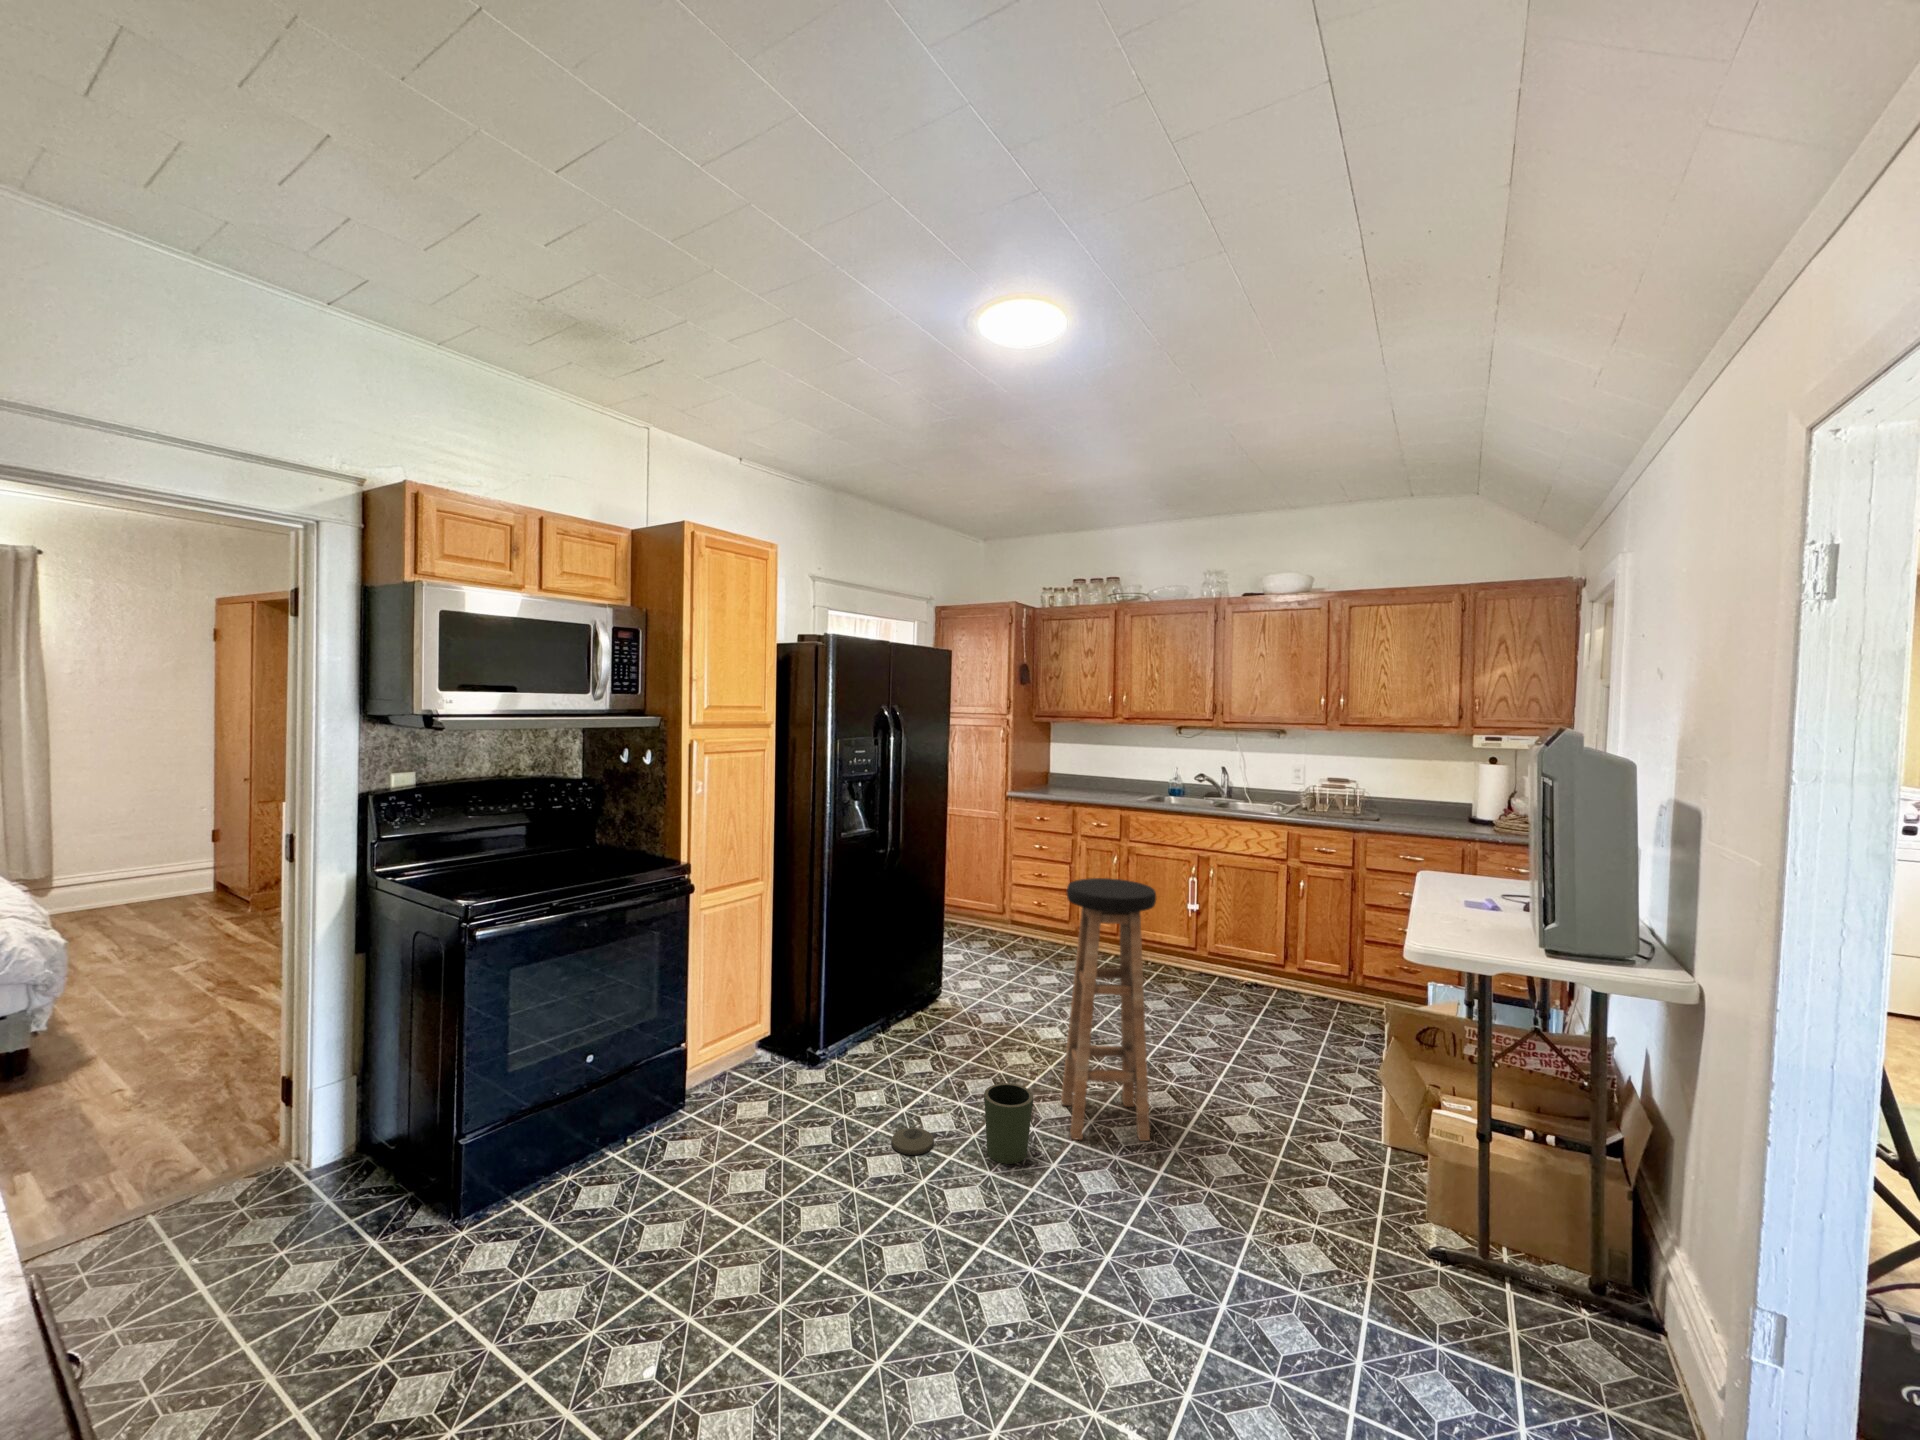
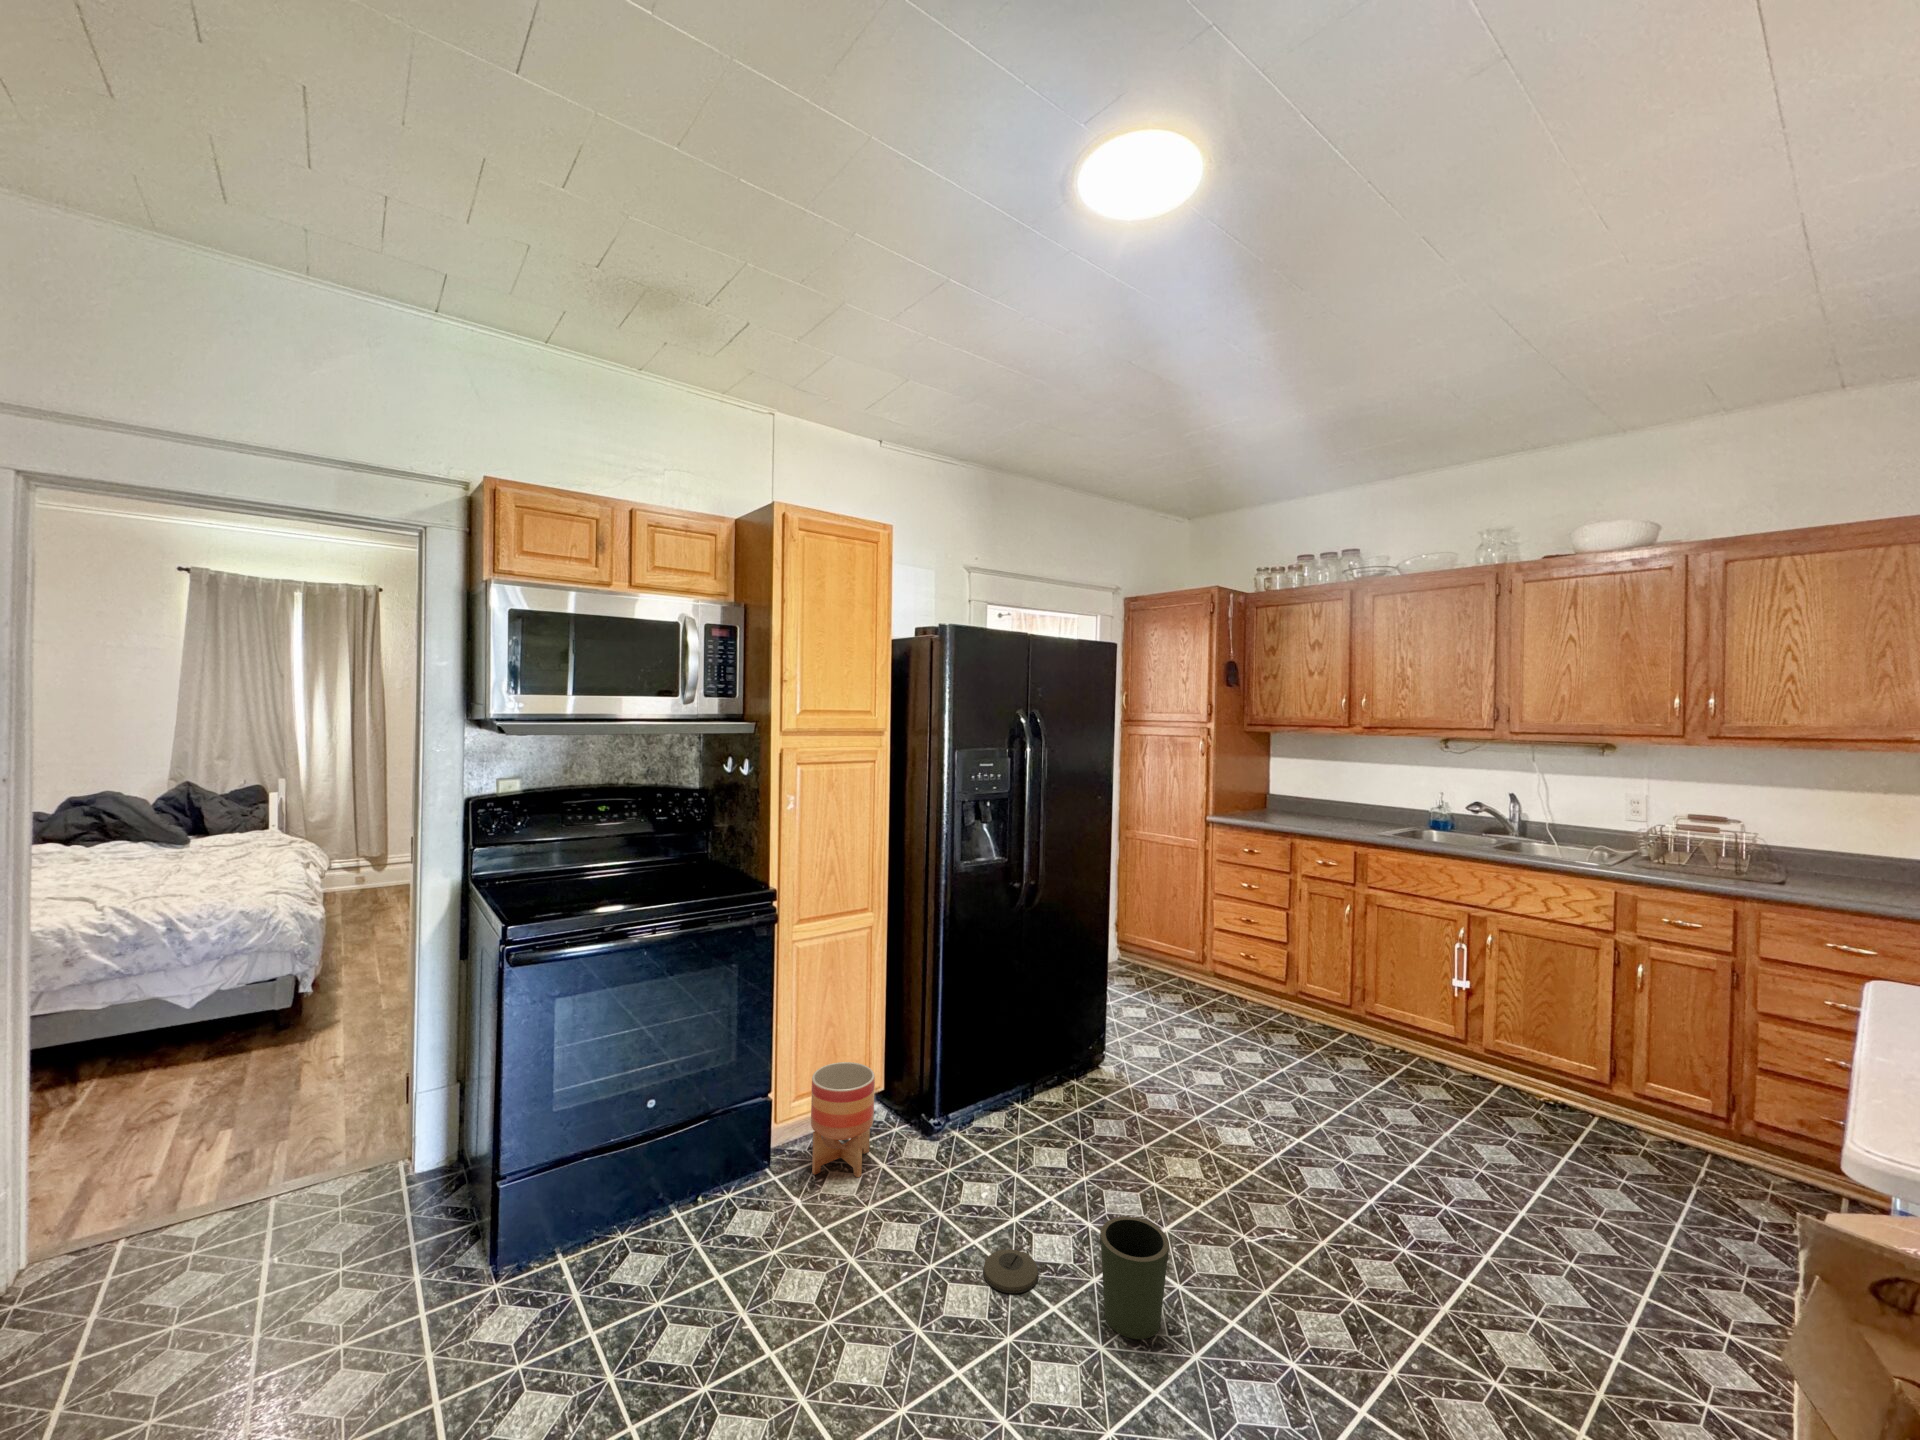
bar stool: present [1061,878,1156,1141] -> none [1229,945,1365,1347]
planter: none [717,1011,773,1108] -> present [811,1062,875,1178]

